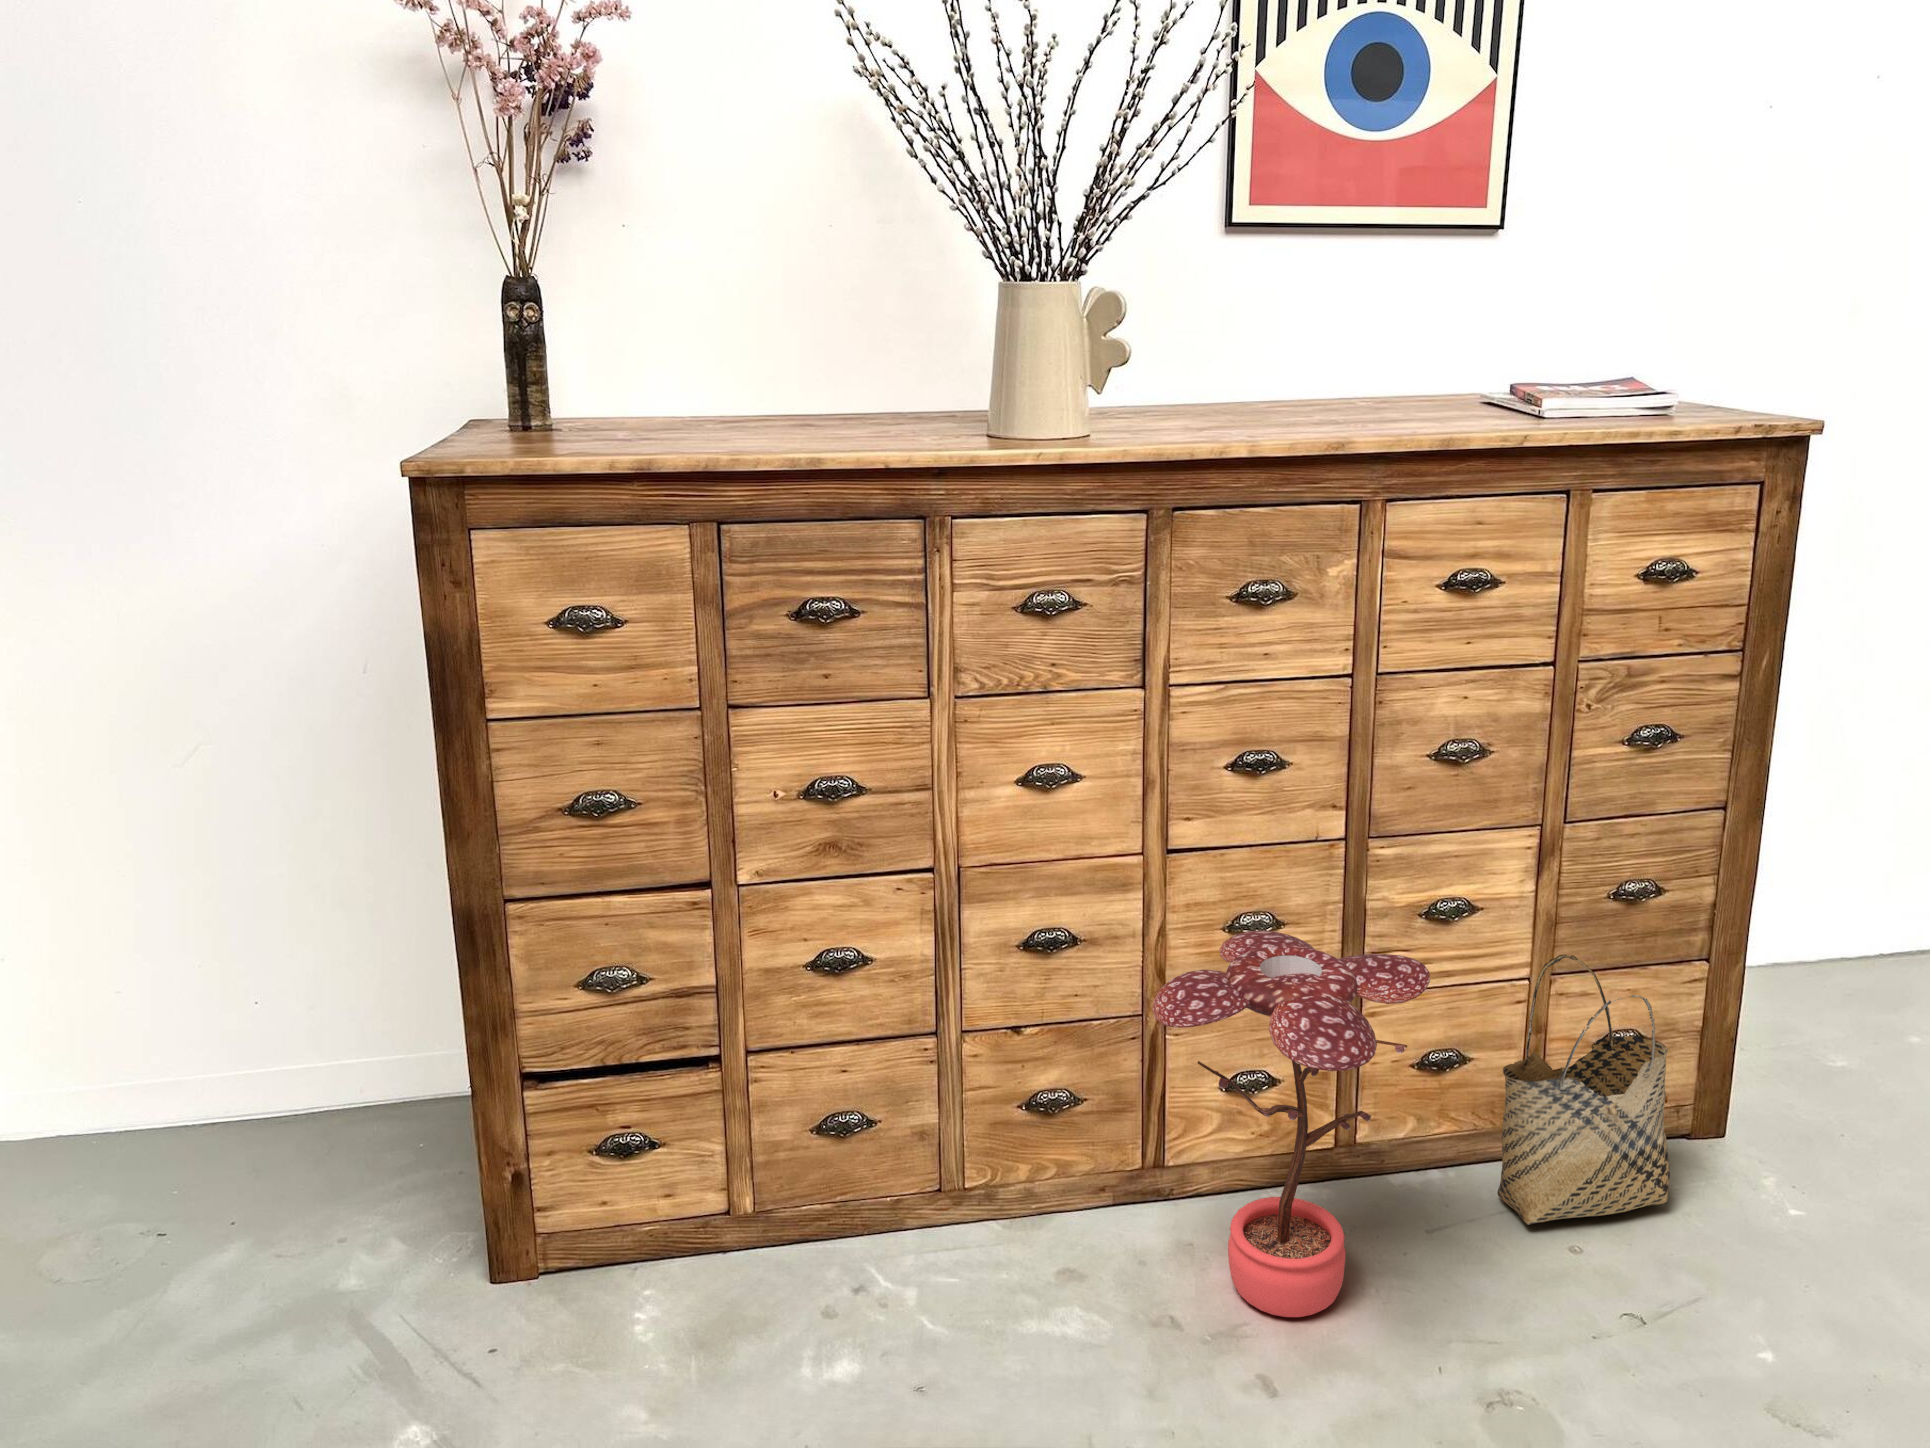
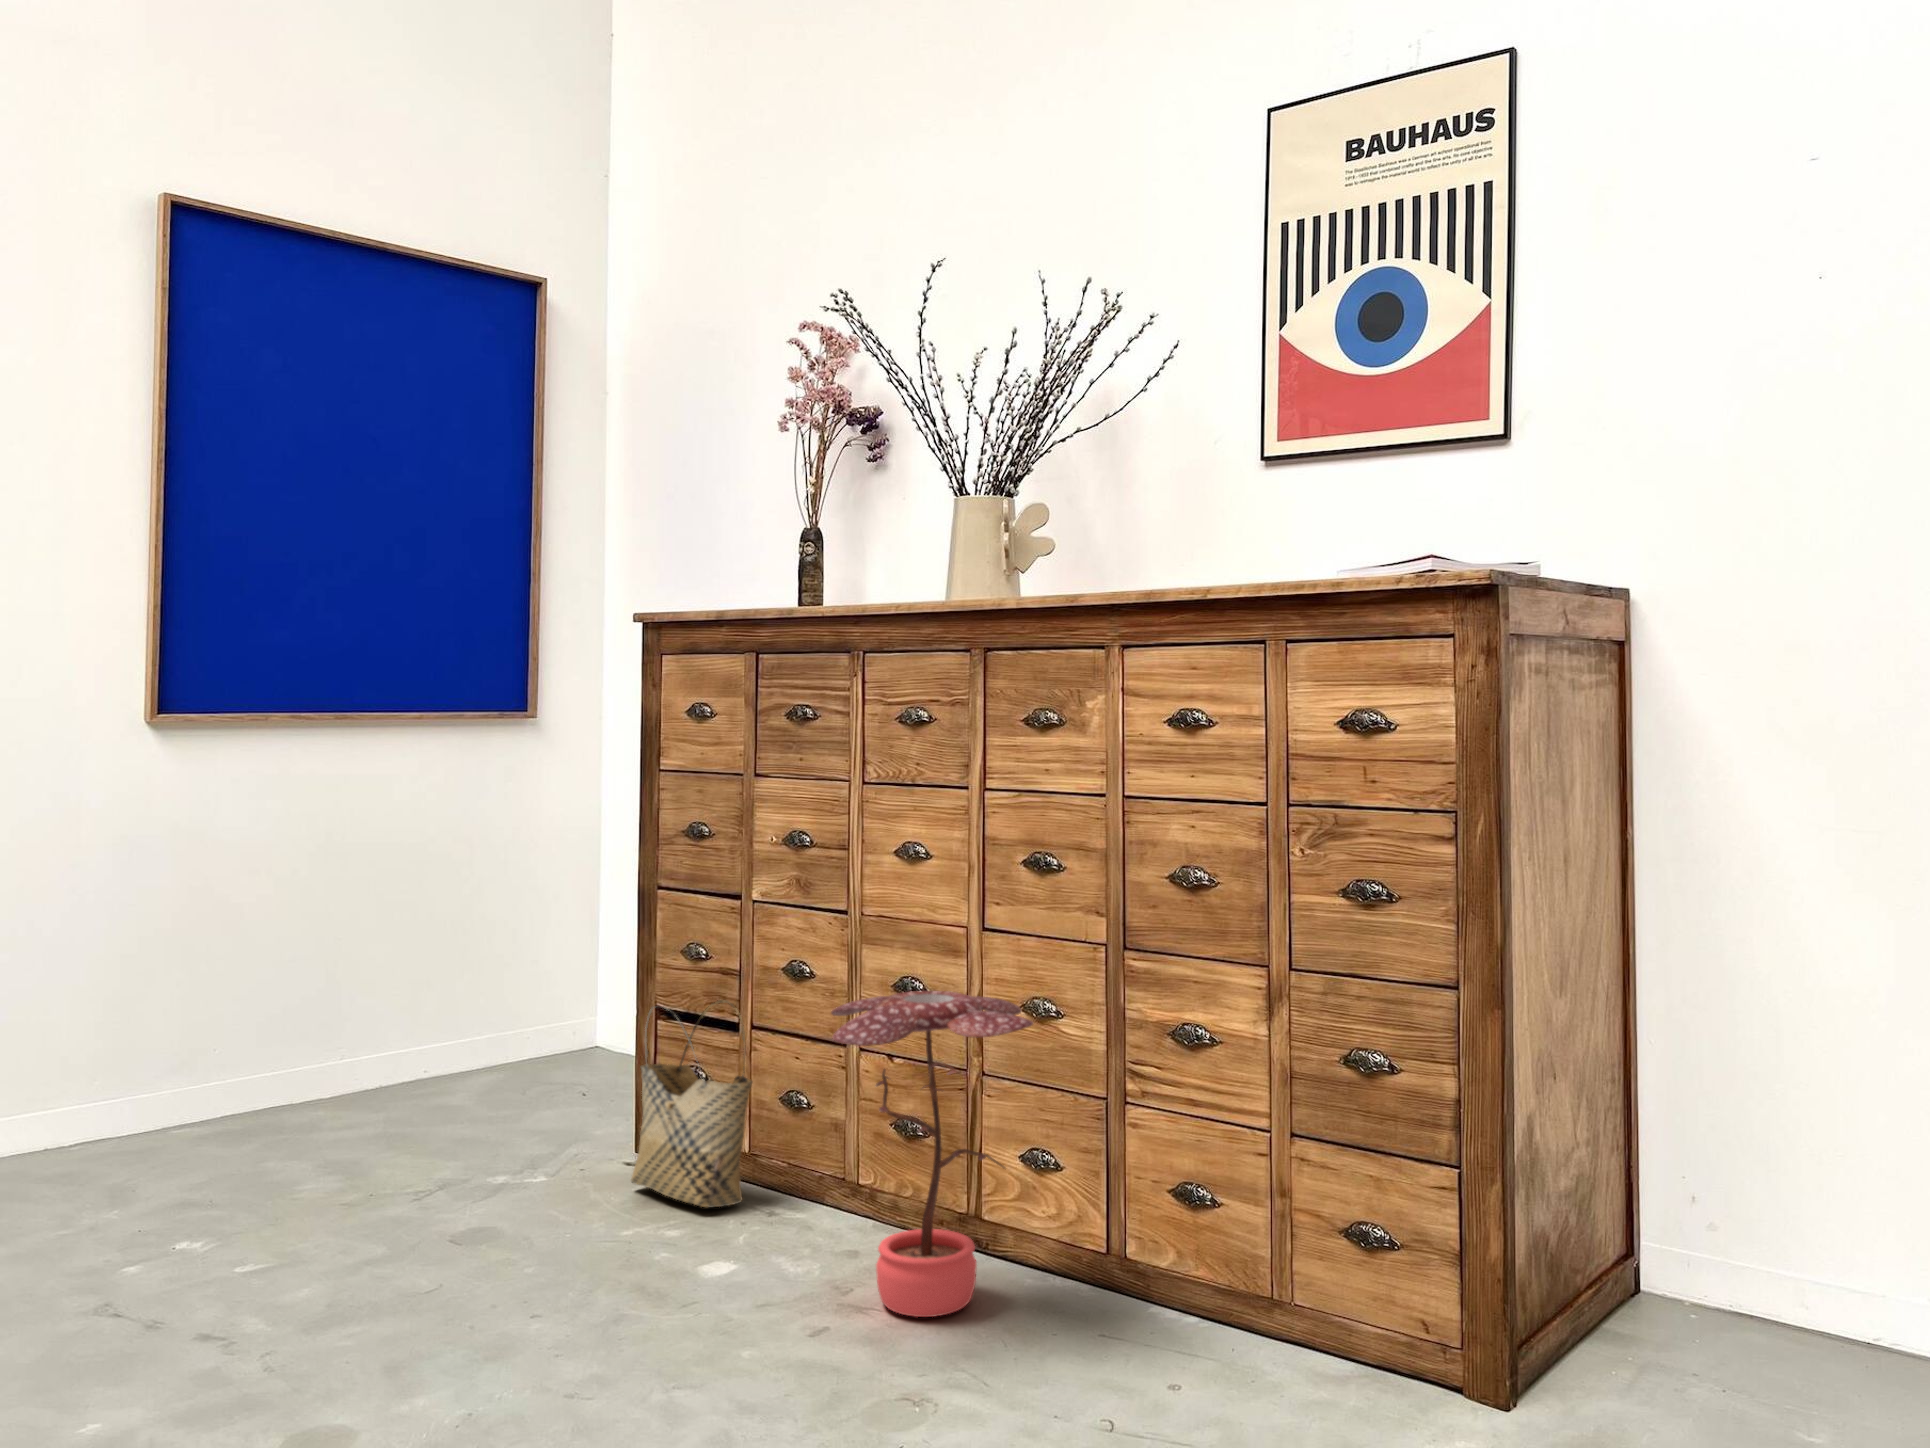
woven basket: present [1497,954,1670,1225] -> present [631,1000,752,1207]

